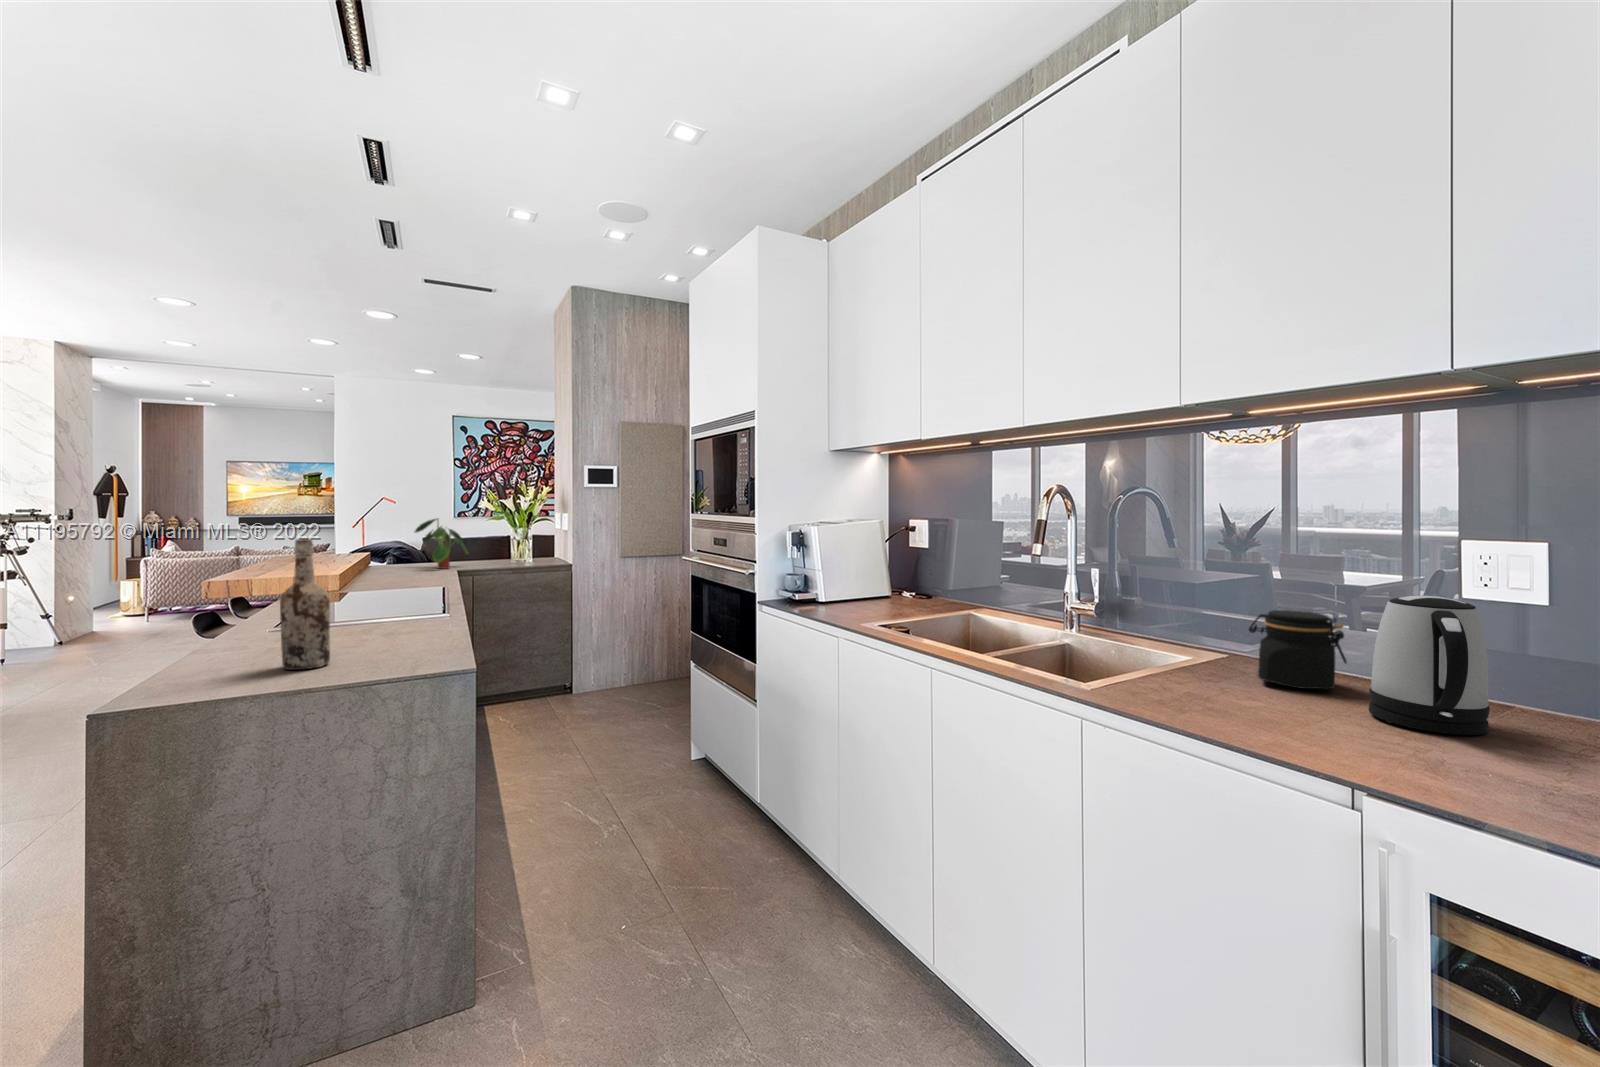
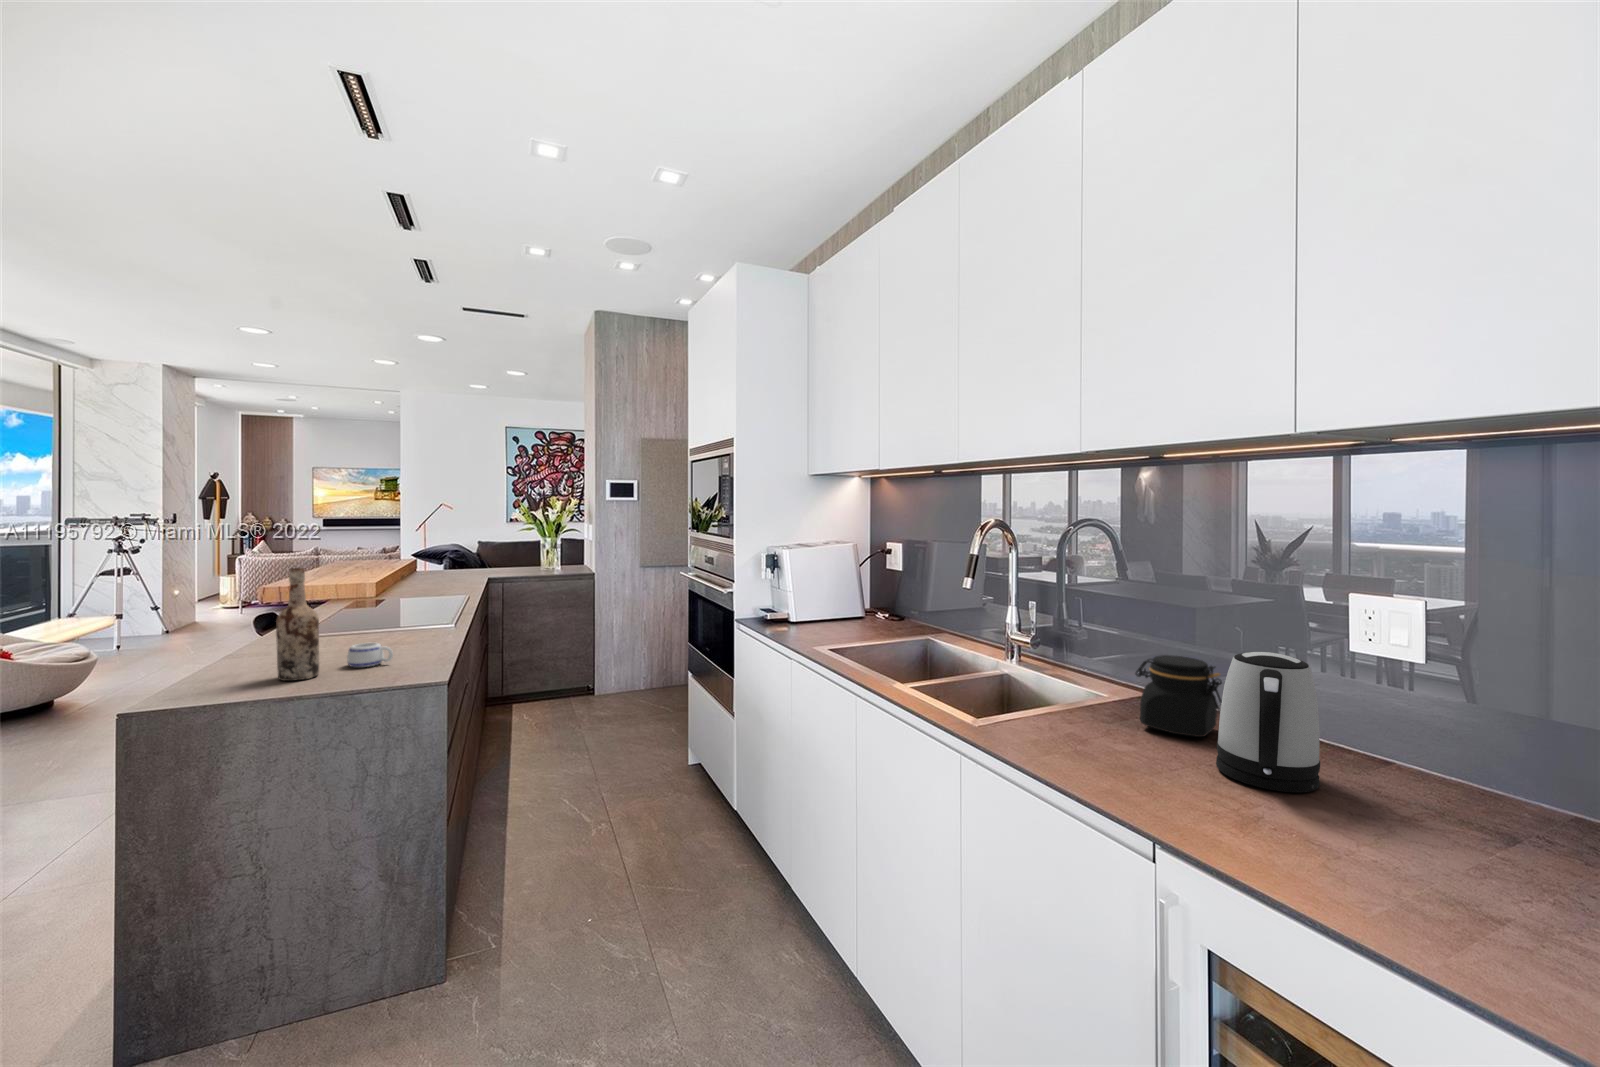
plant: present [415,518,468,569] -> none [445,530,498,577]
mug: none [358,627,411,654] -> present [347,643,393,667]

